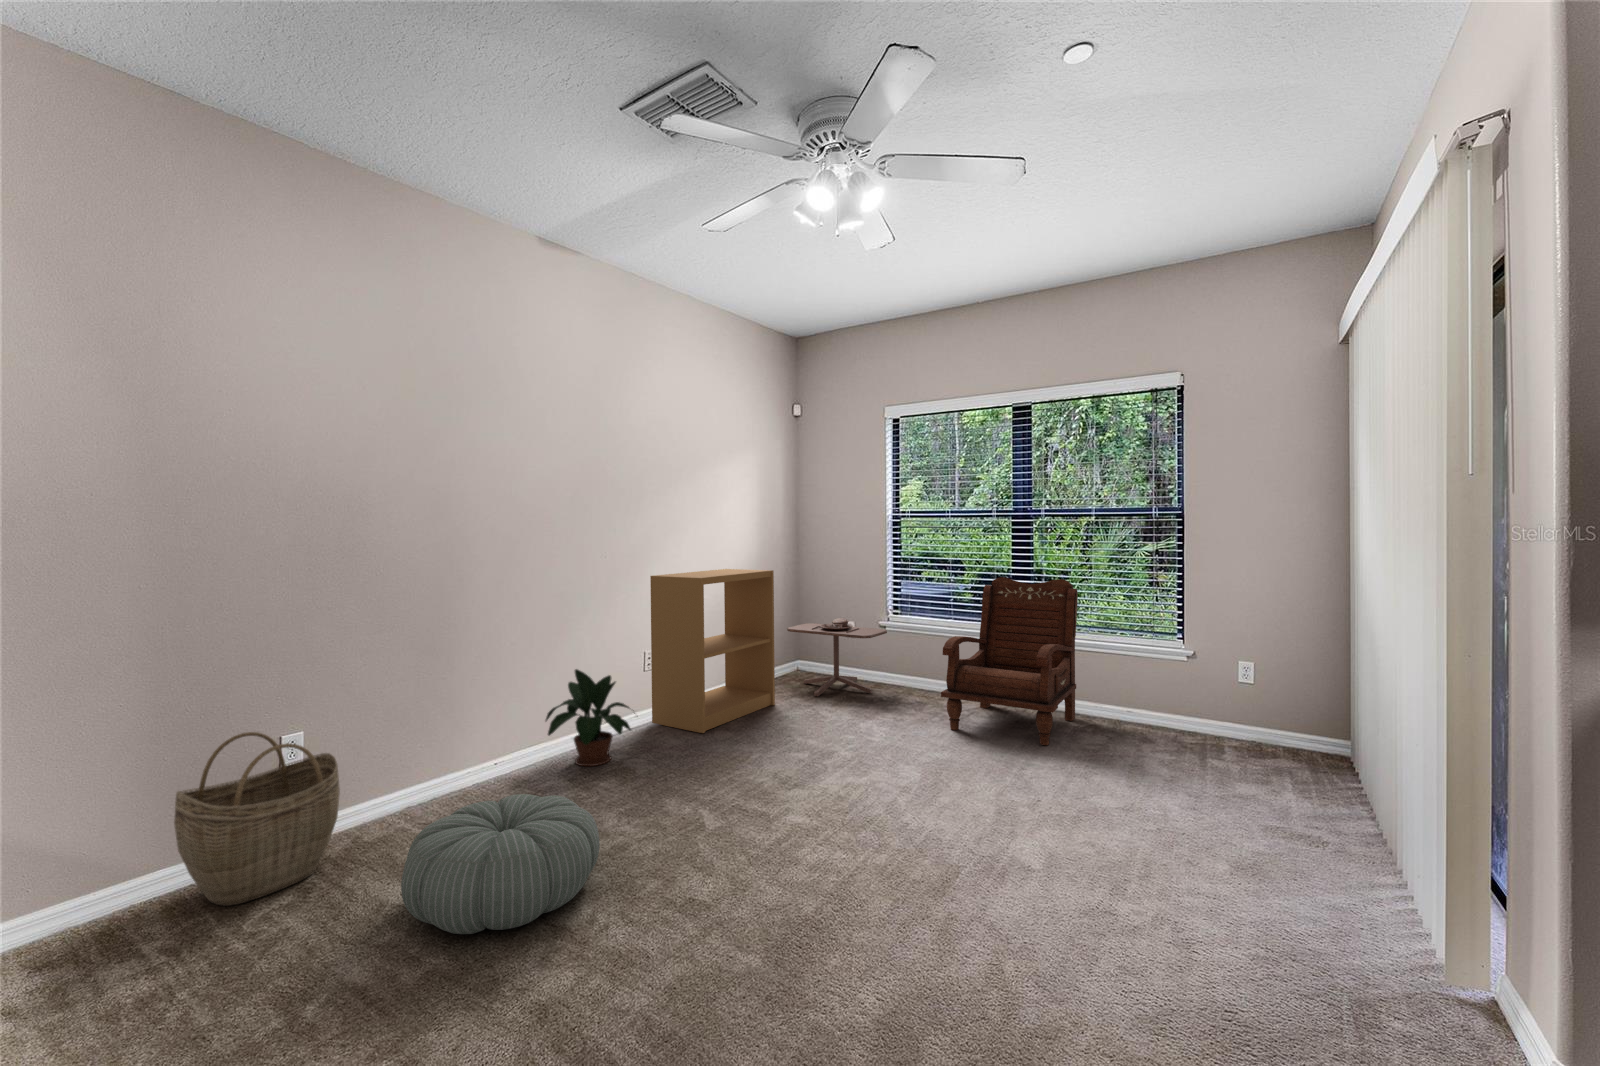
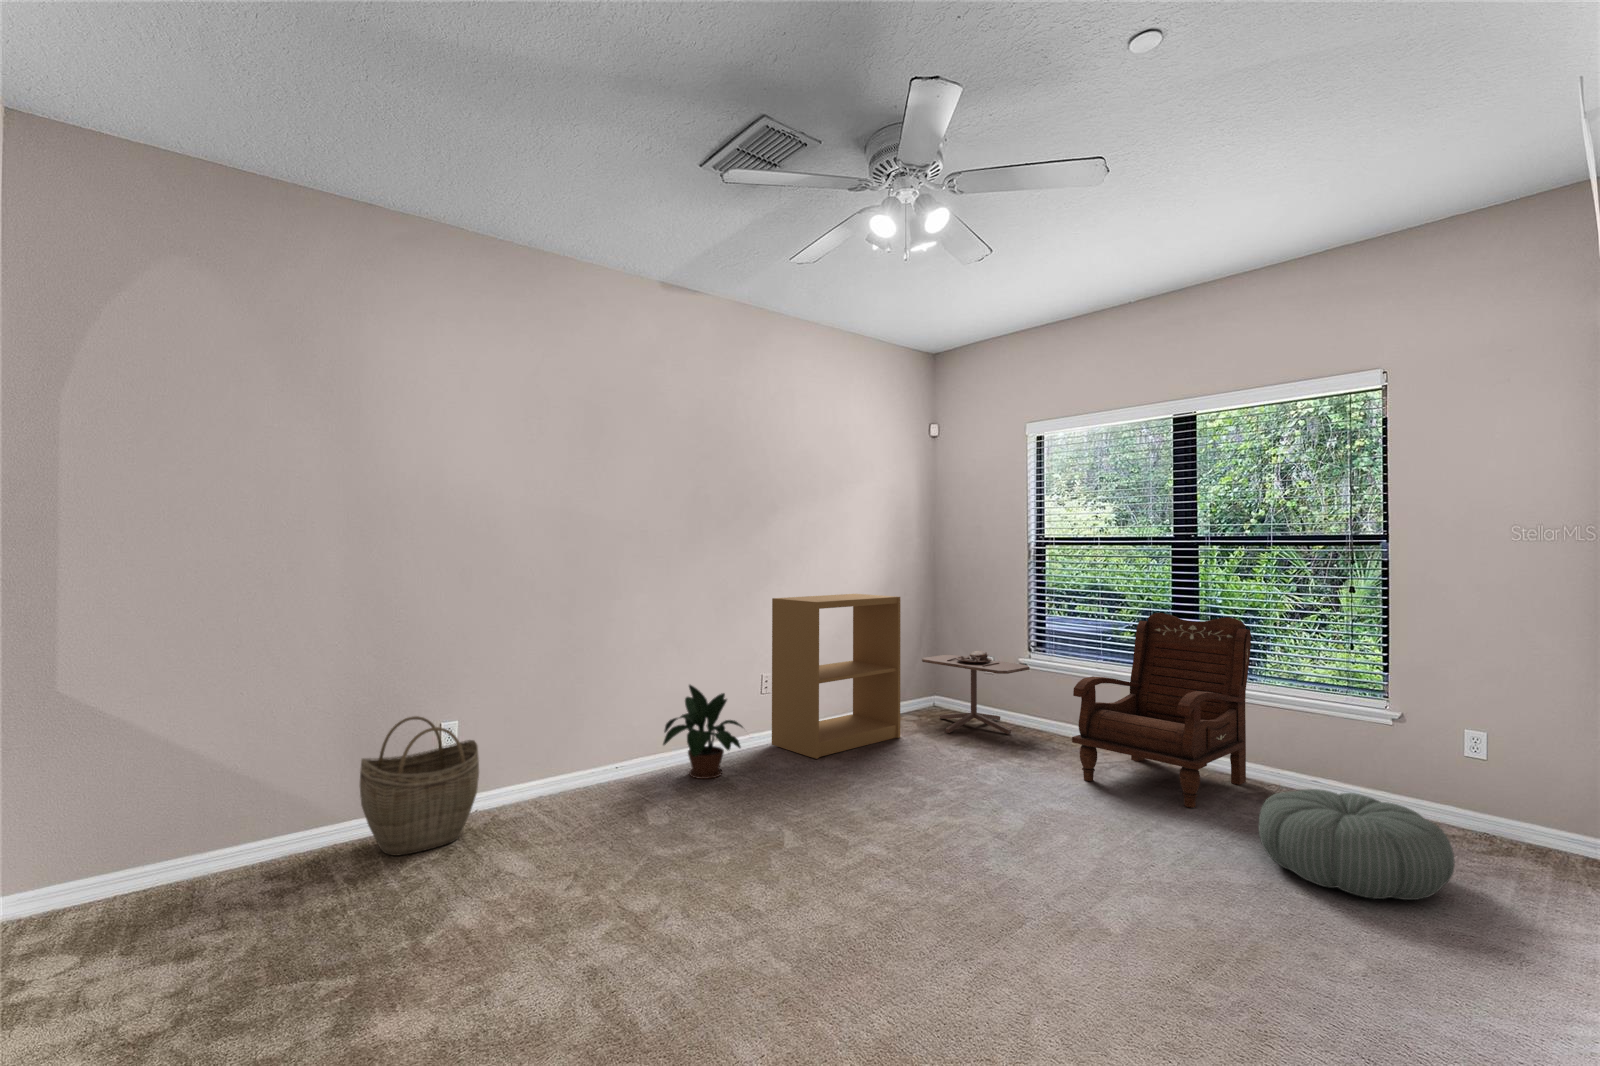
pouf: present [401,794,600,934] -> present [1258,789,1455,900]

